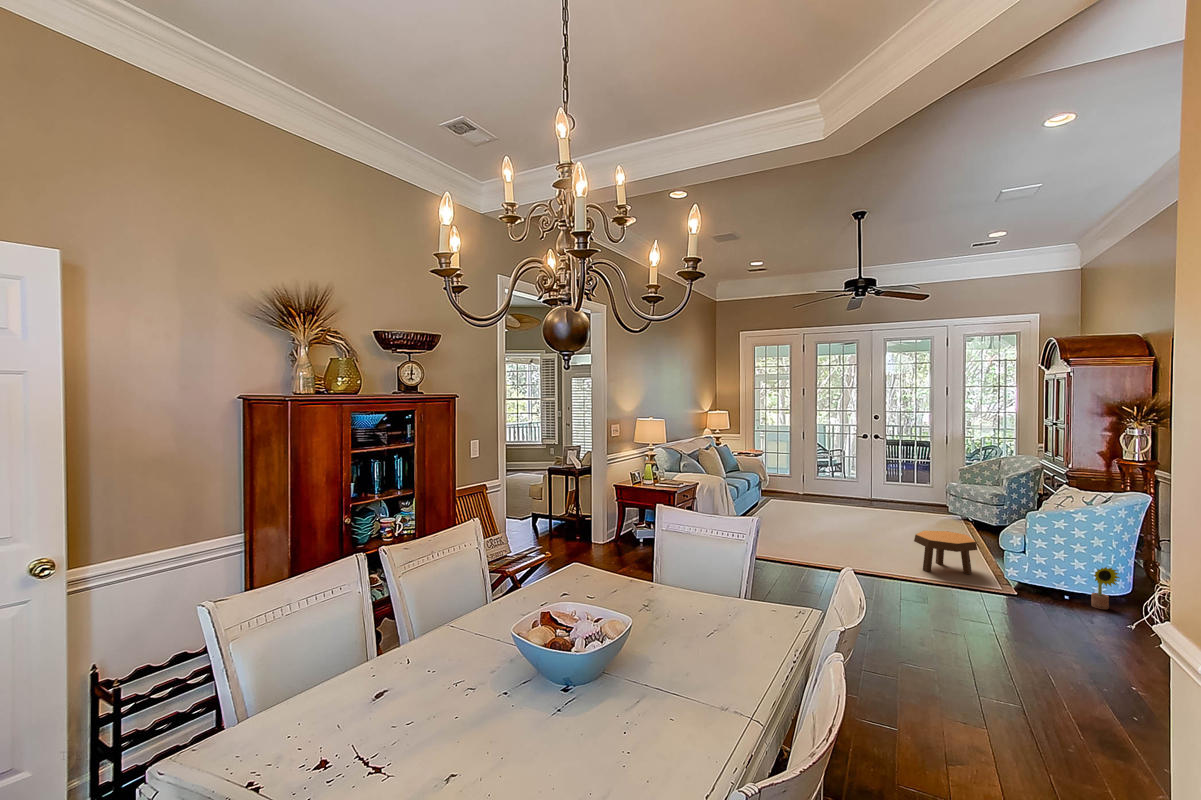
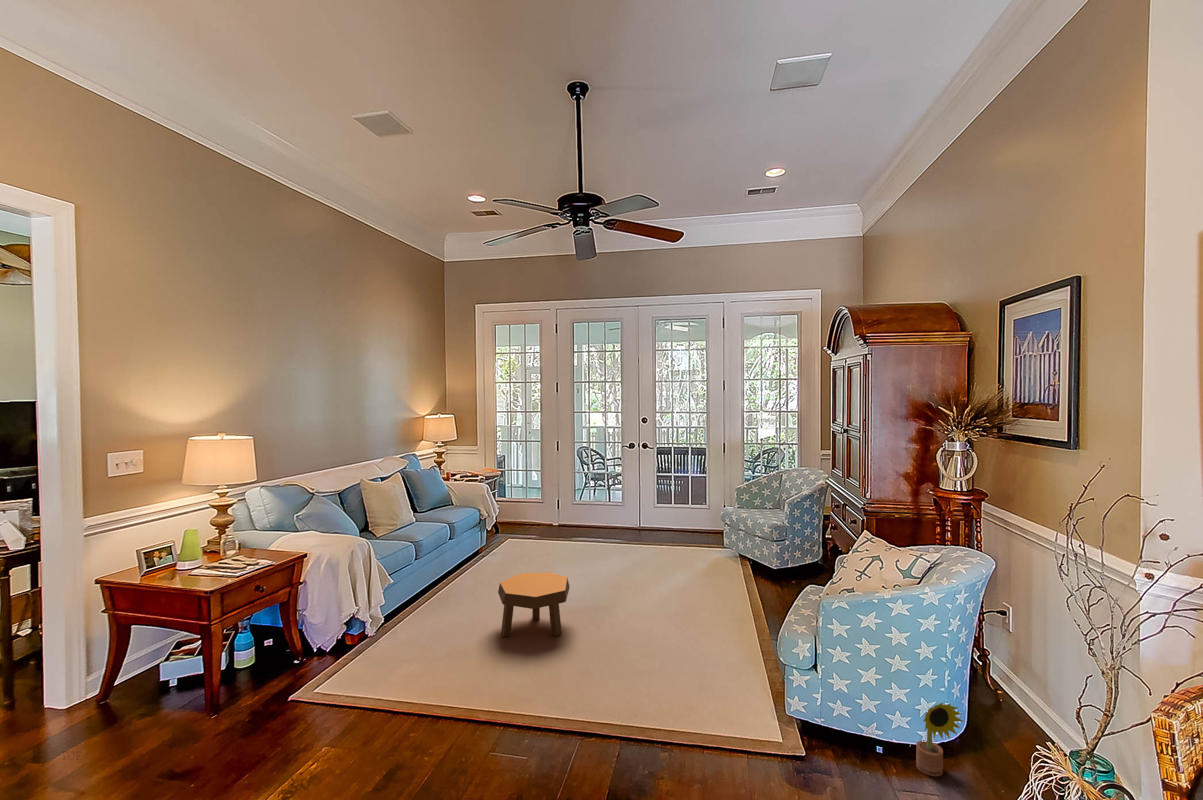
footstool: present [914,531,977,574] -> present [498,572,570,637]

